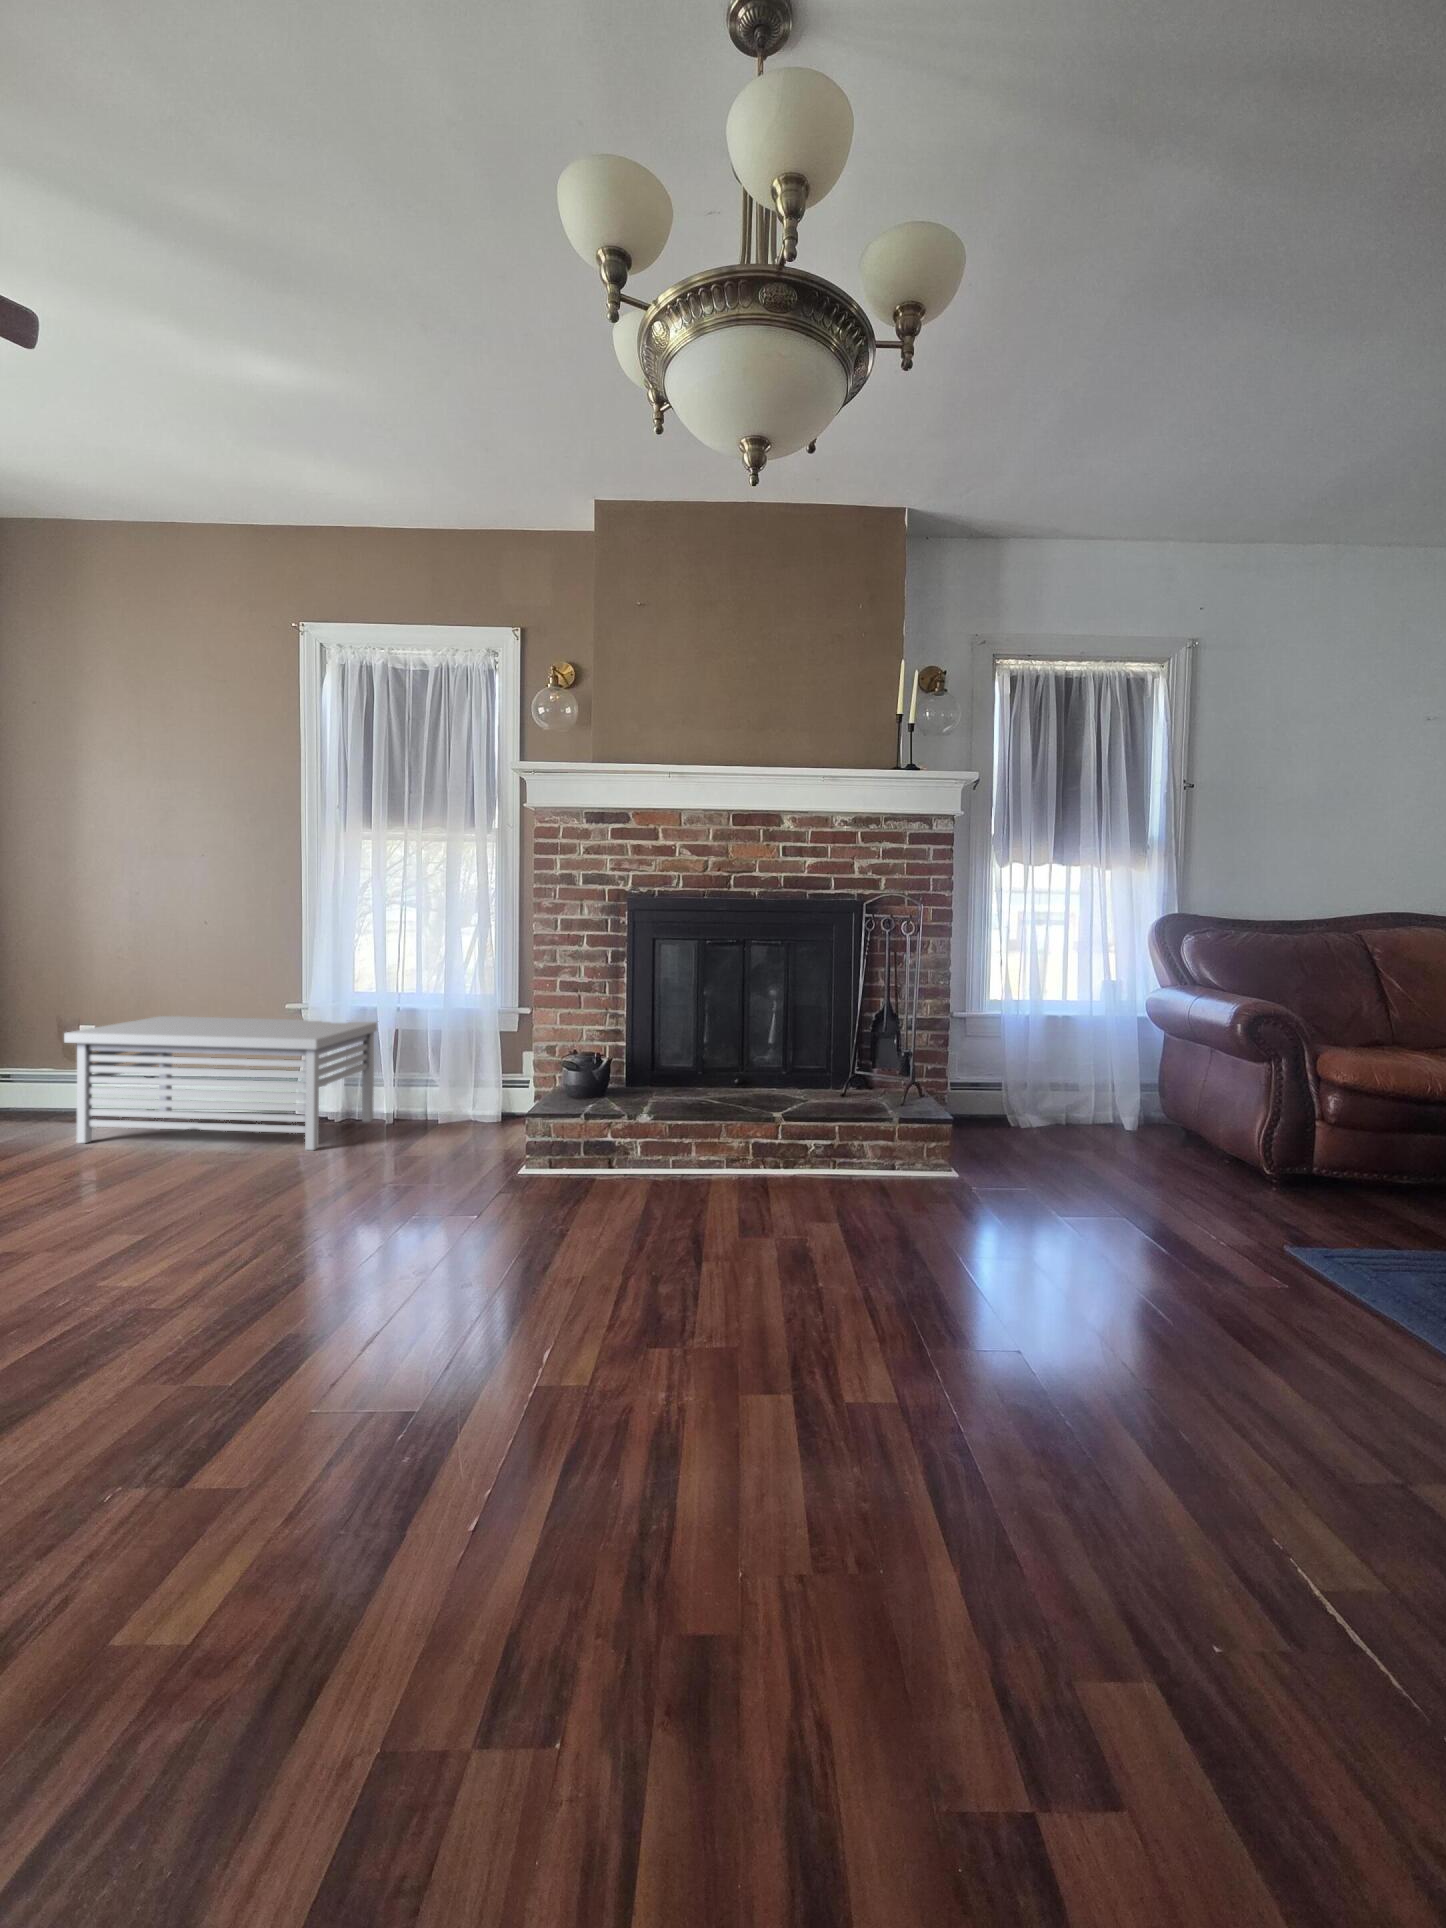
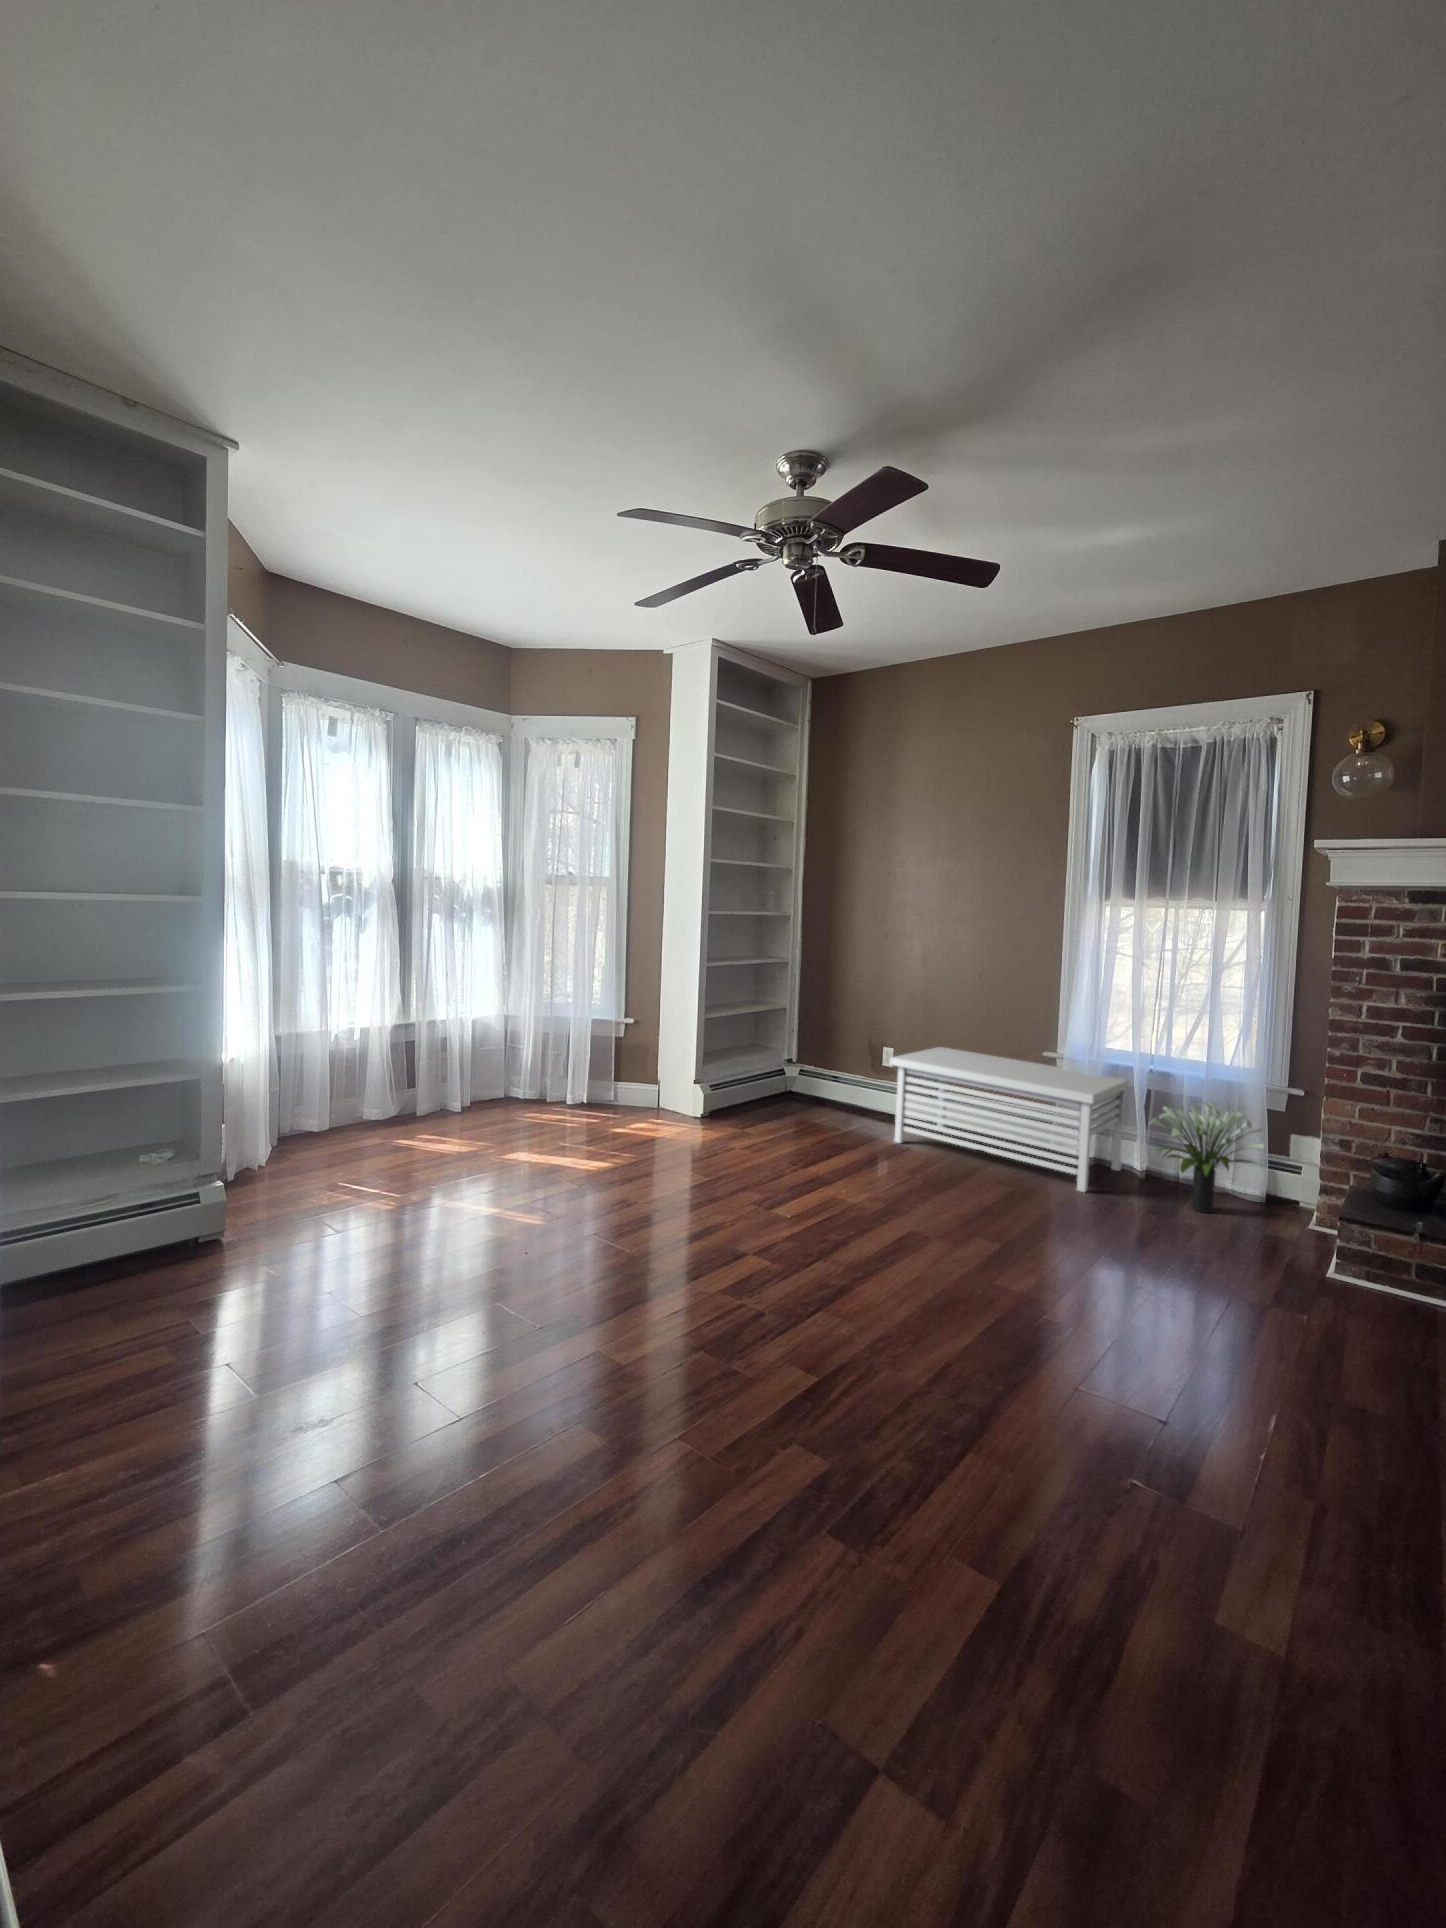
potted plant: none [380,1030,492,1143] -> present [1150,1102,1264,1213]

